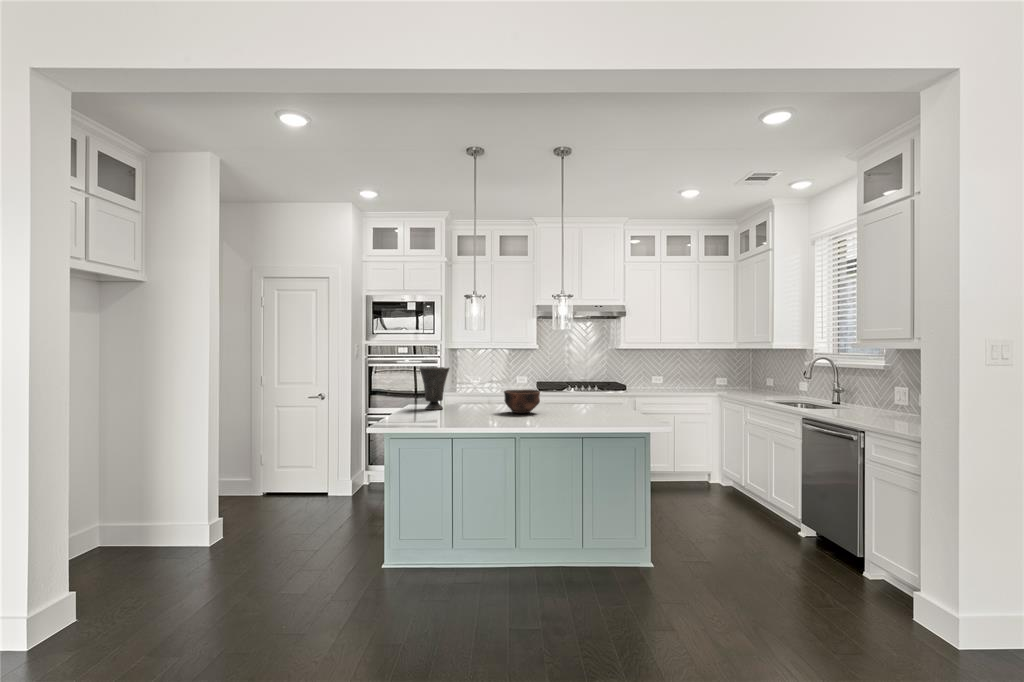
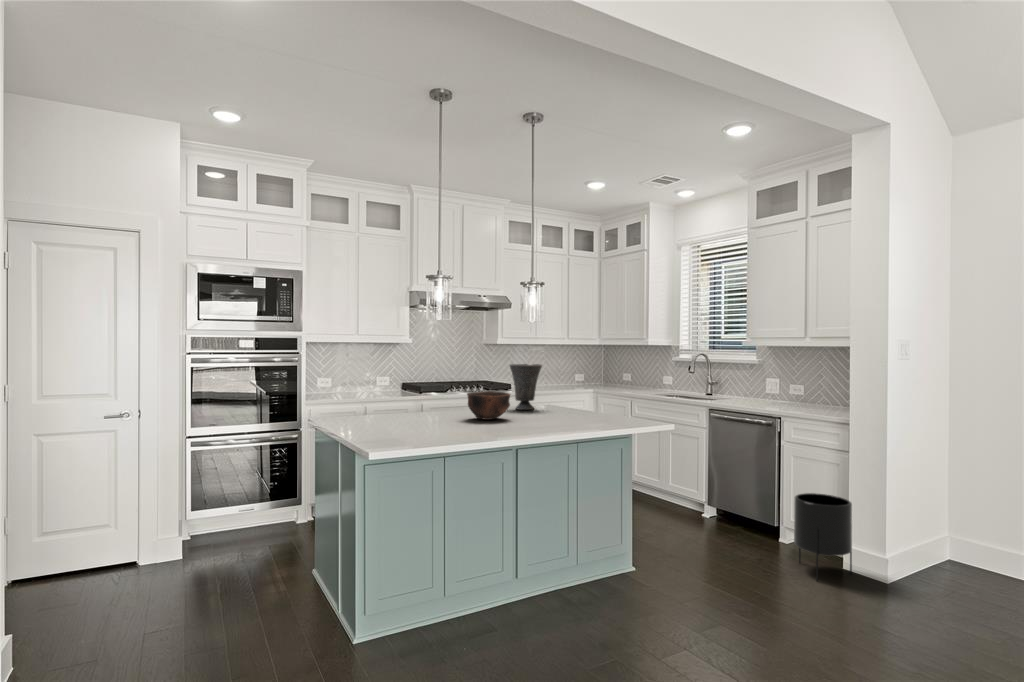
vase: present [420,367,449,410] -> present [510,364,542,410]
planter: none [840,521,918,628] -> present [794,493,852,581]

